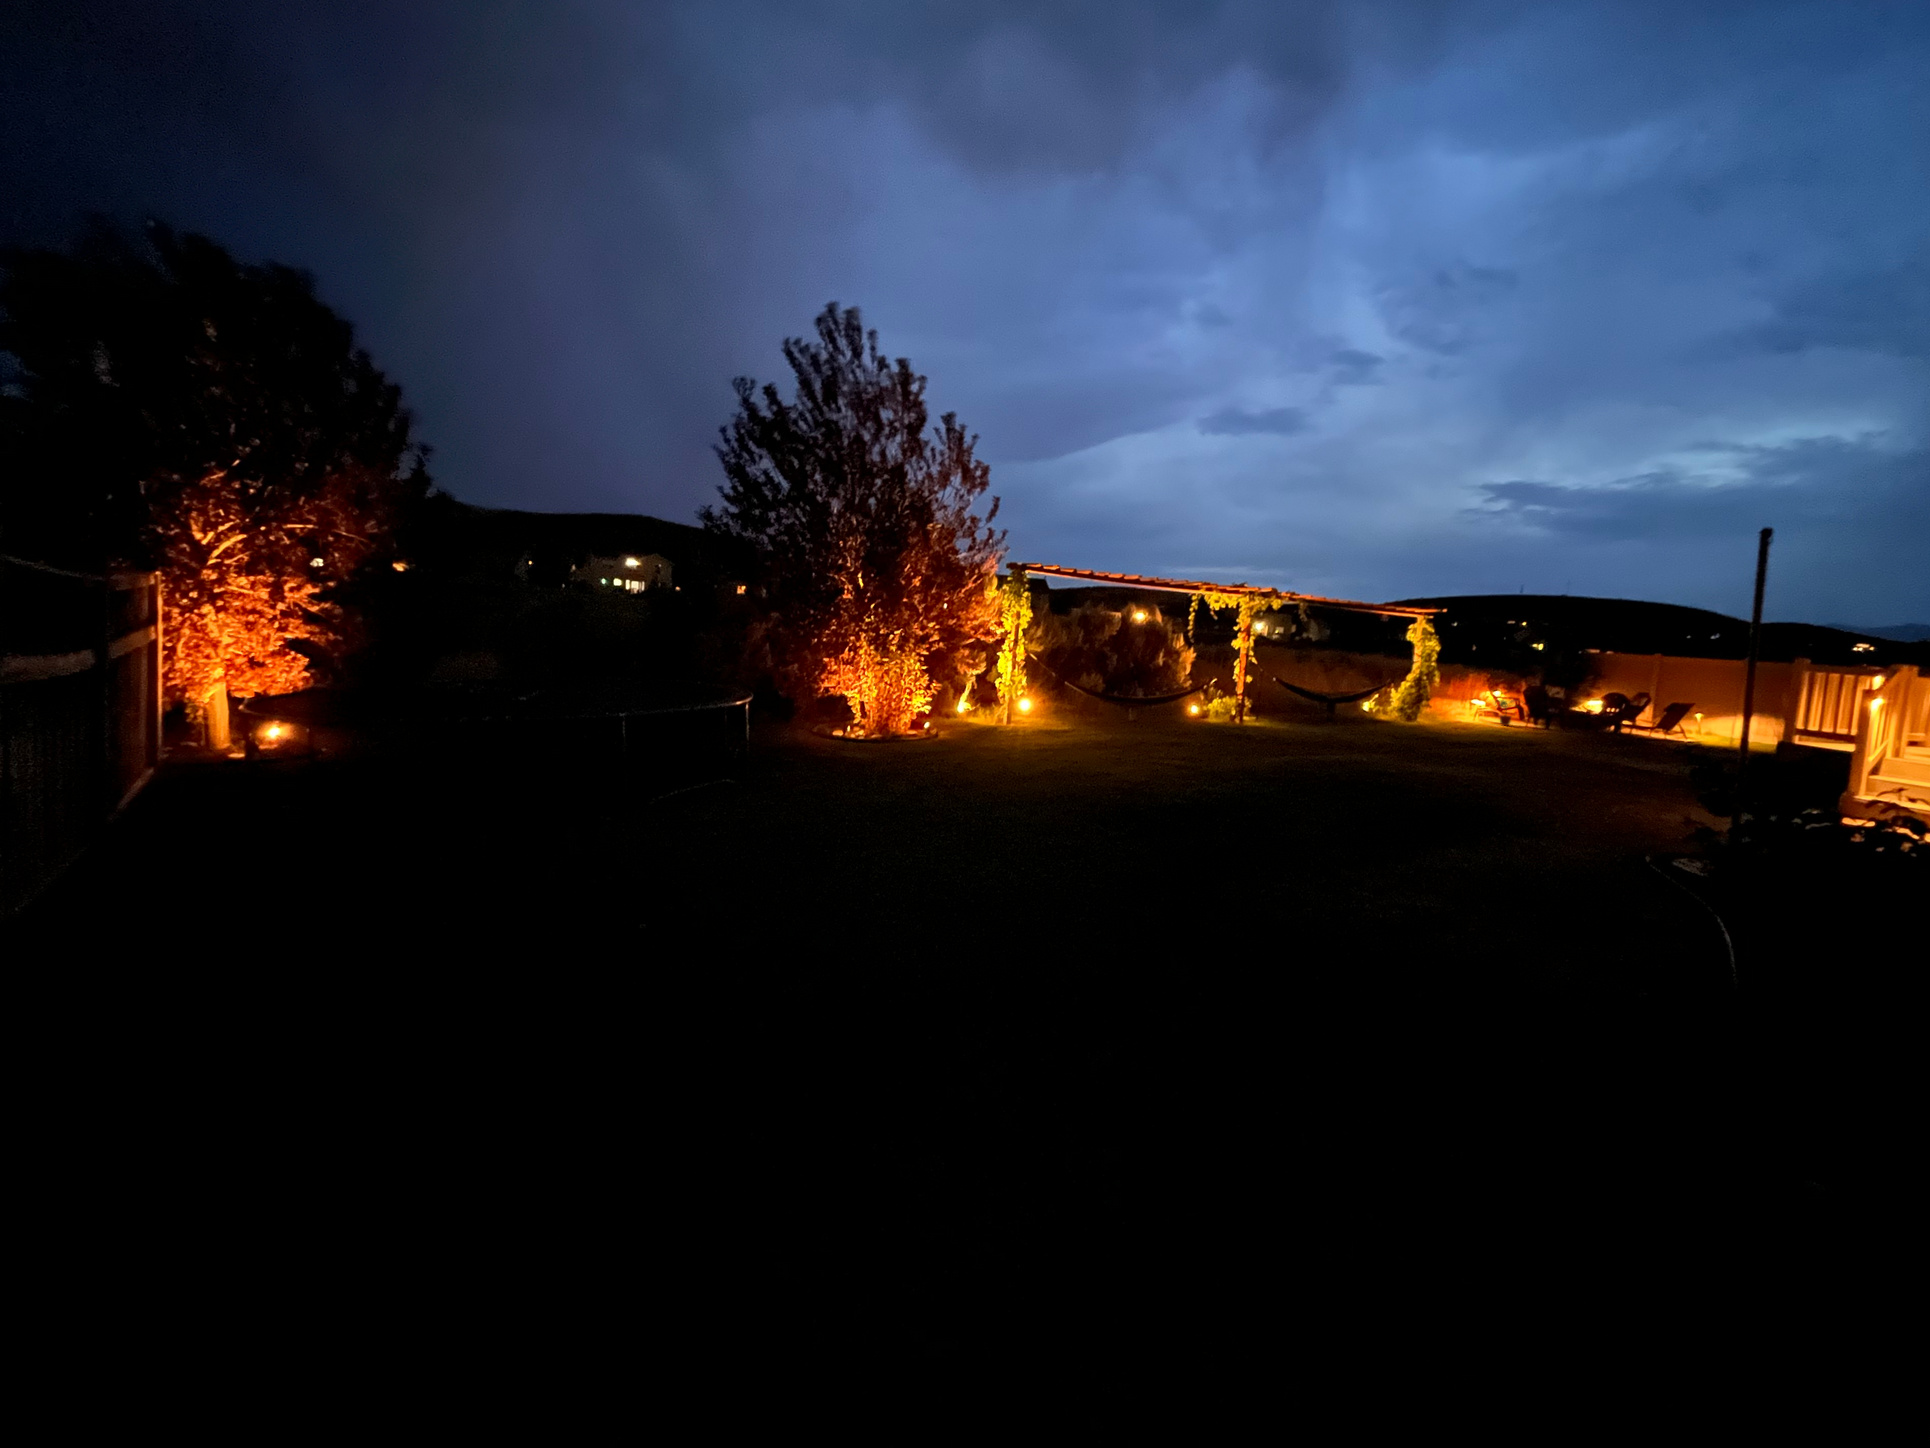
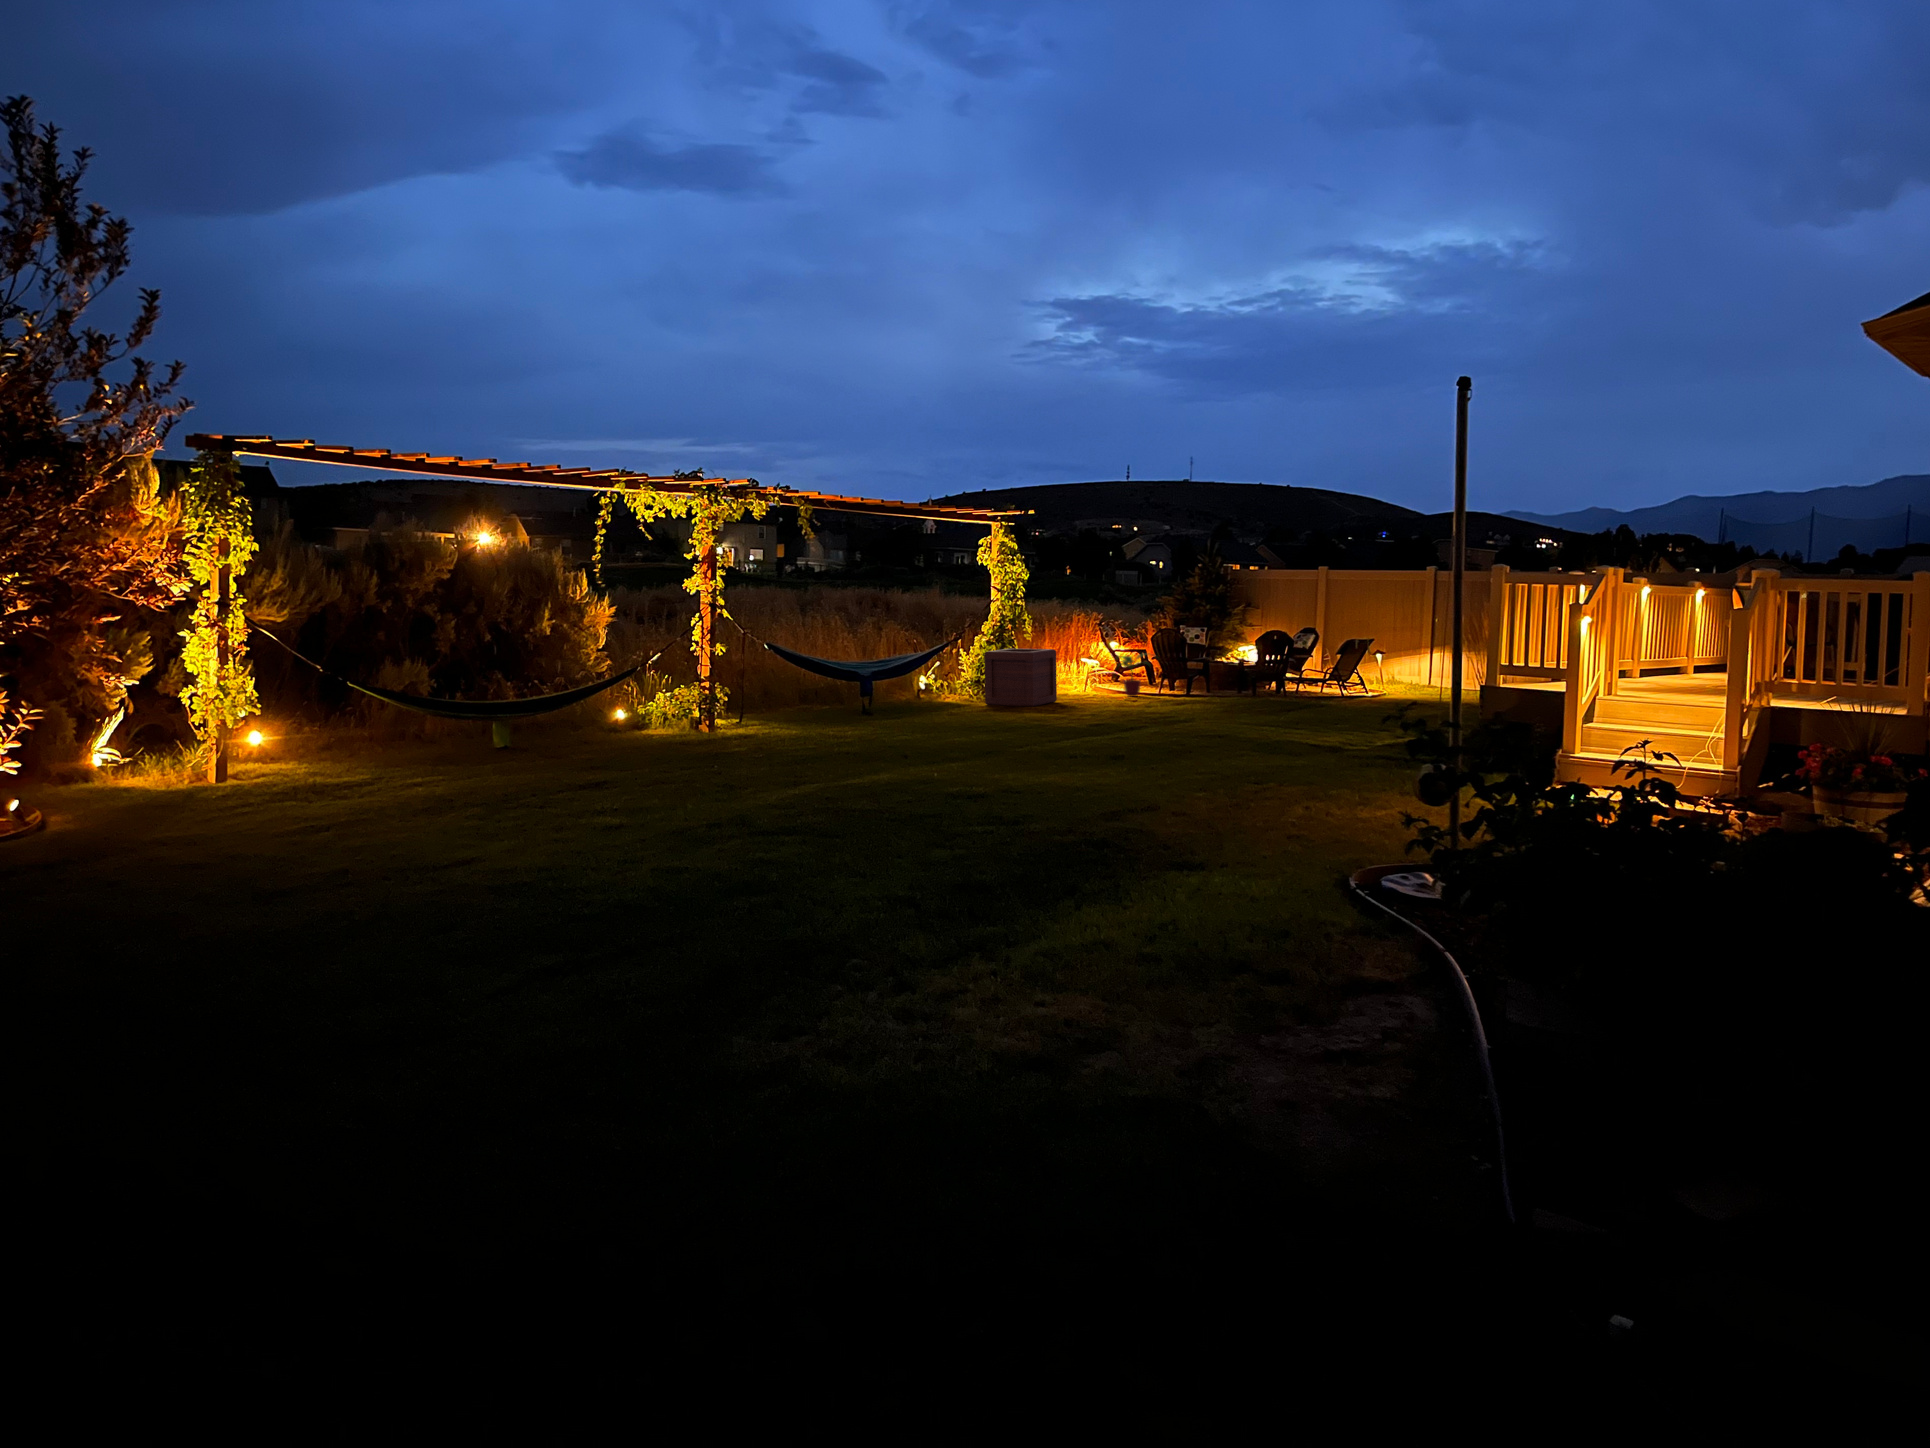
wooden crate: none [1406,691,1454,726] -> present [985,649,1057,707]

